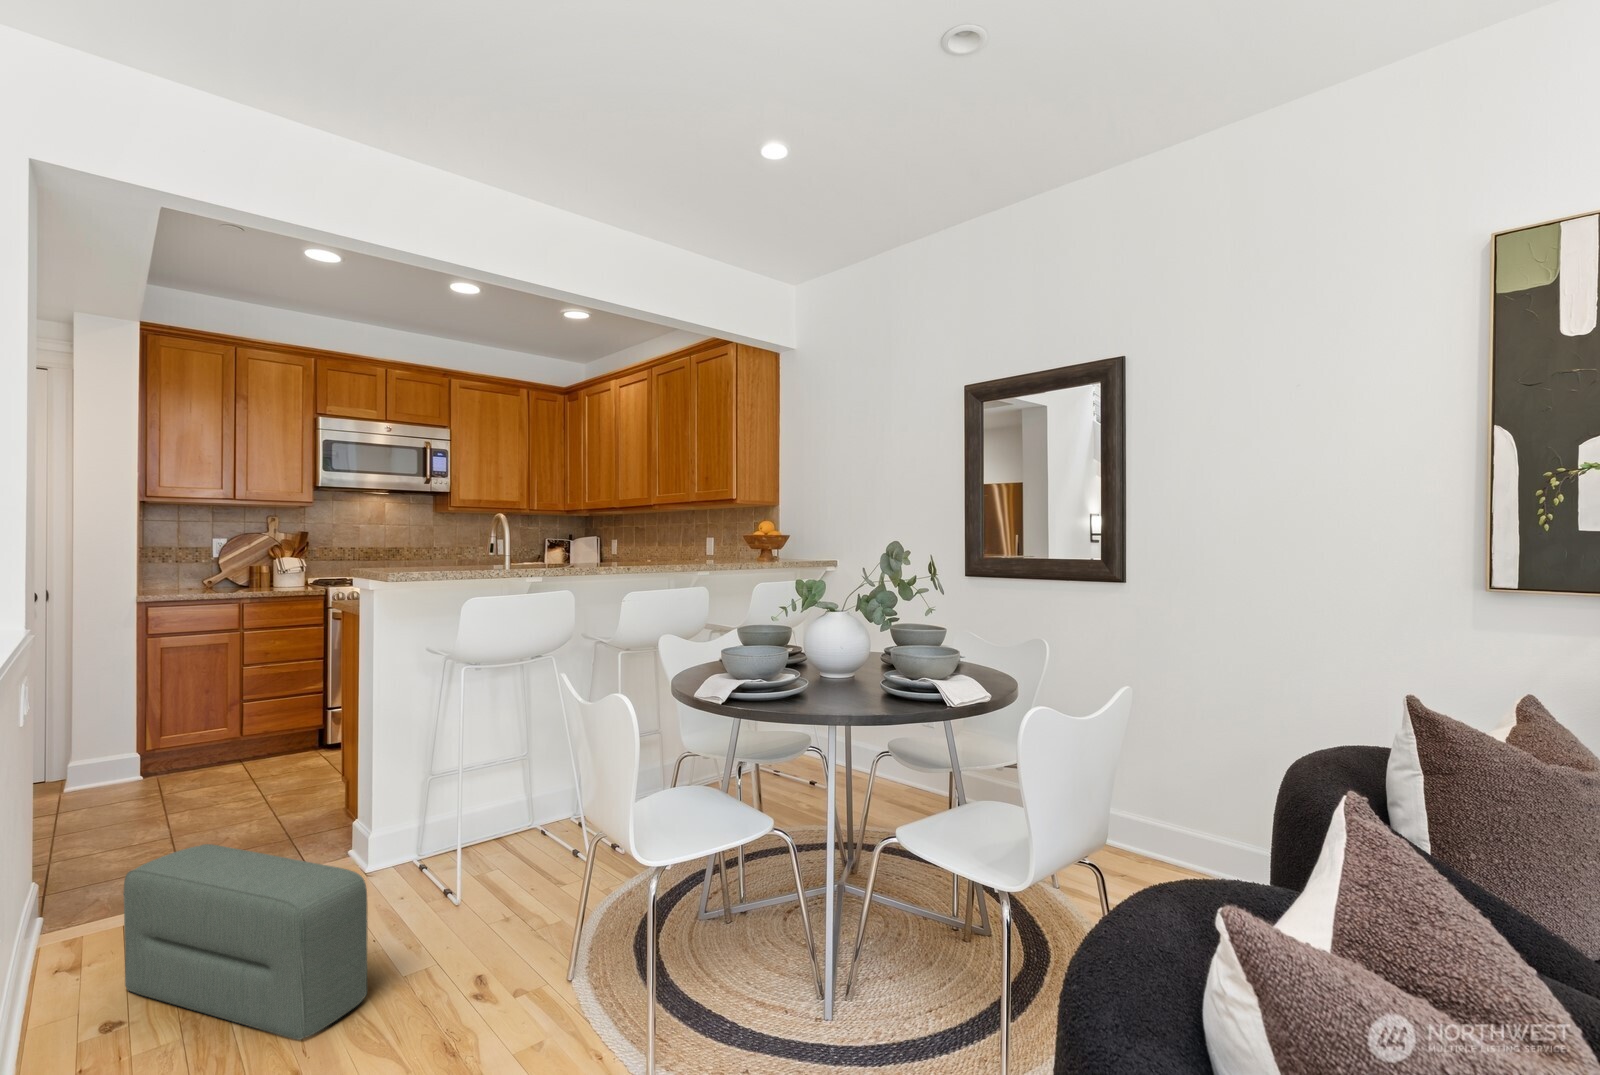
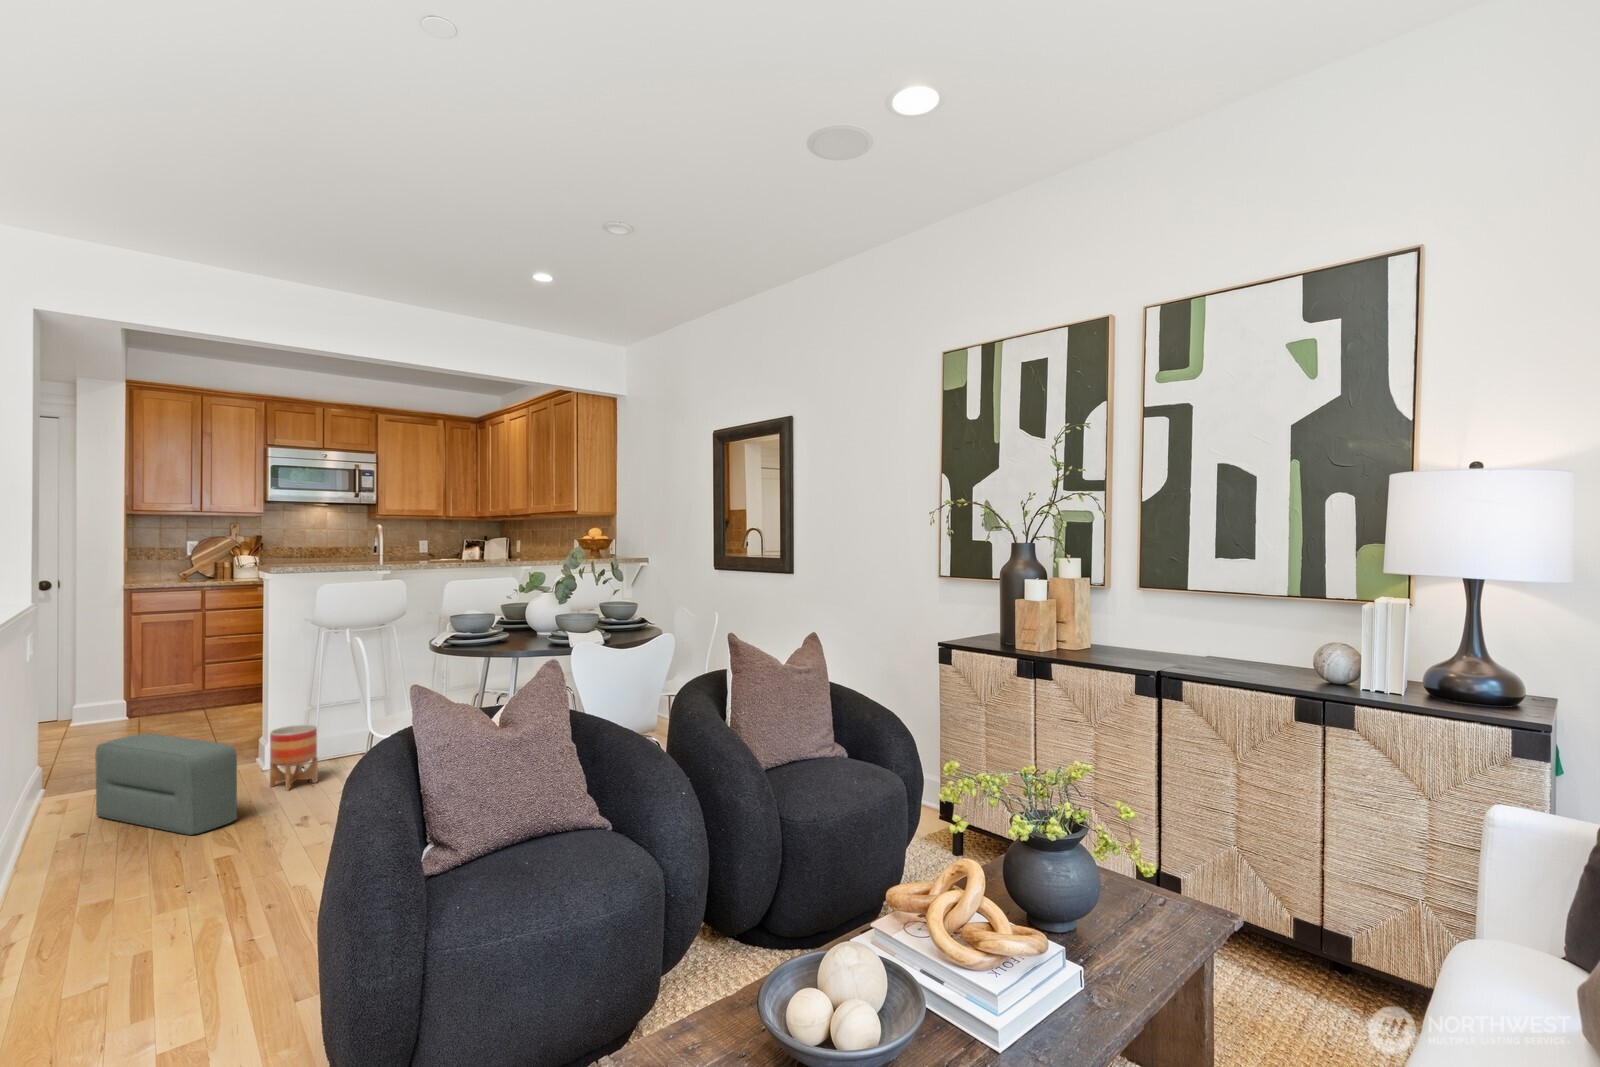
planter: none [389,812,458,921] -> present [270,725,318,790]

